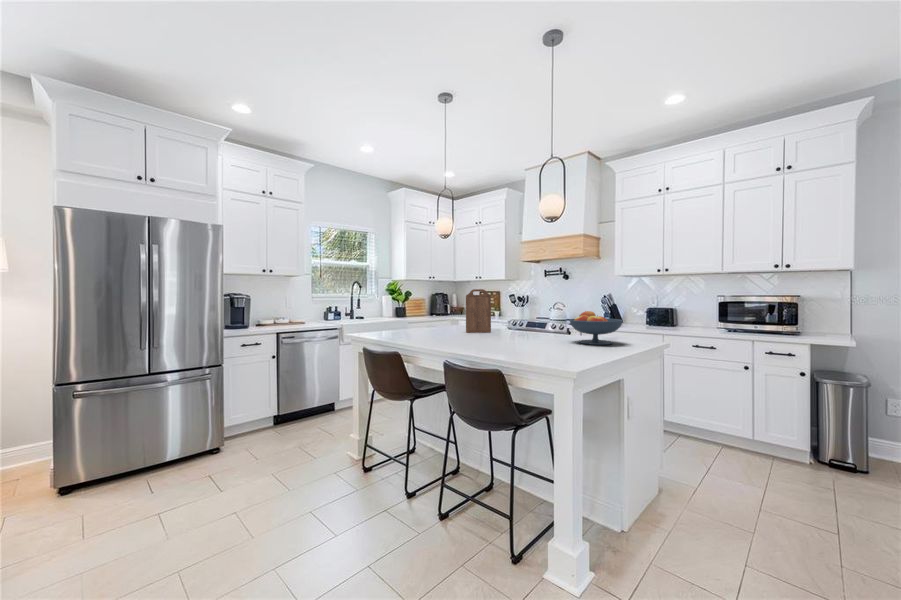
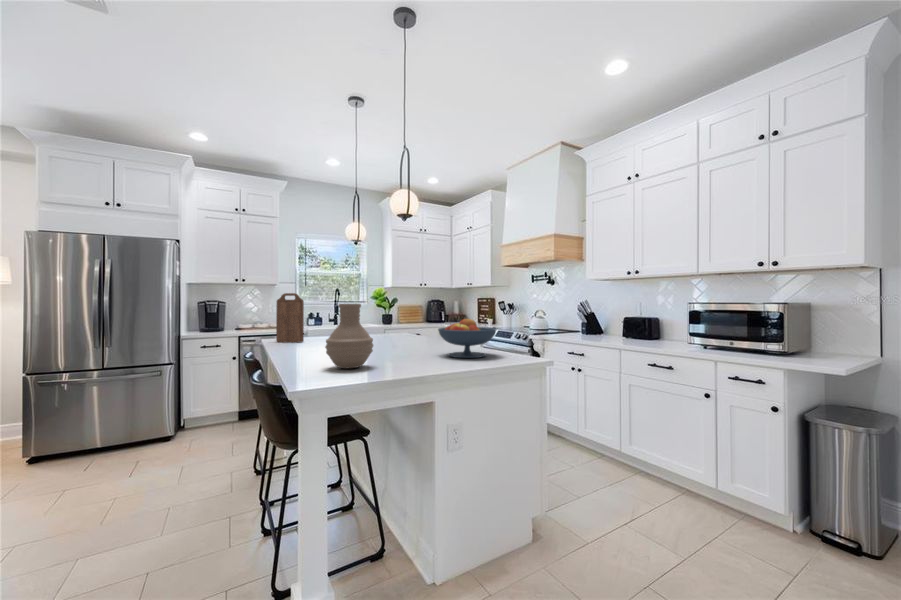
cutting board: present [466,289,491,333] -> present [276,293,304,342]
vase: none [529,300,570,356] -> present [325,304,373,368]

